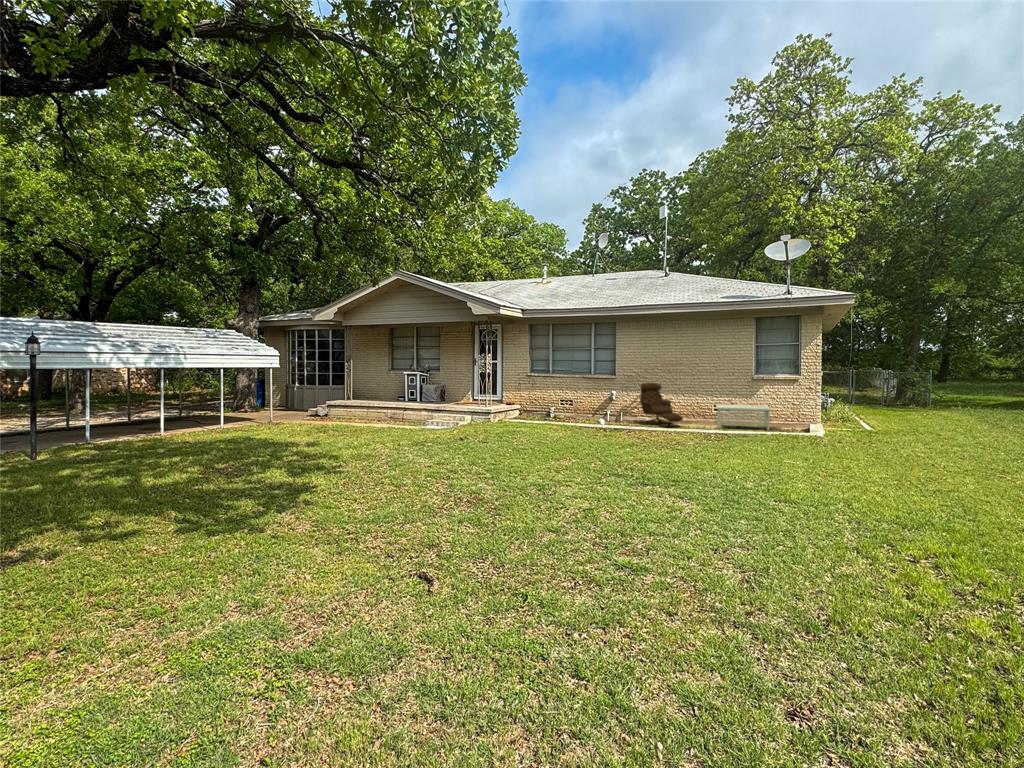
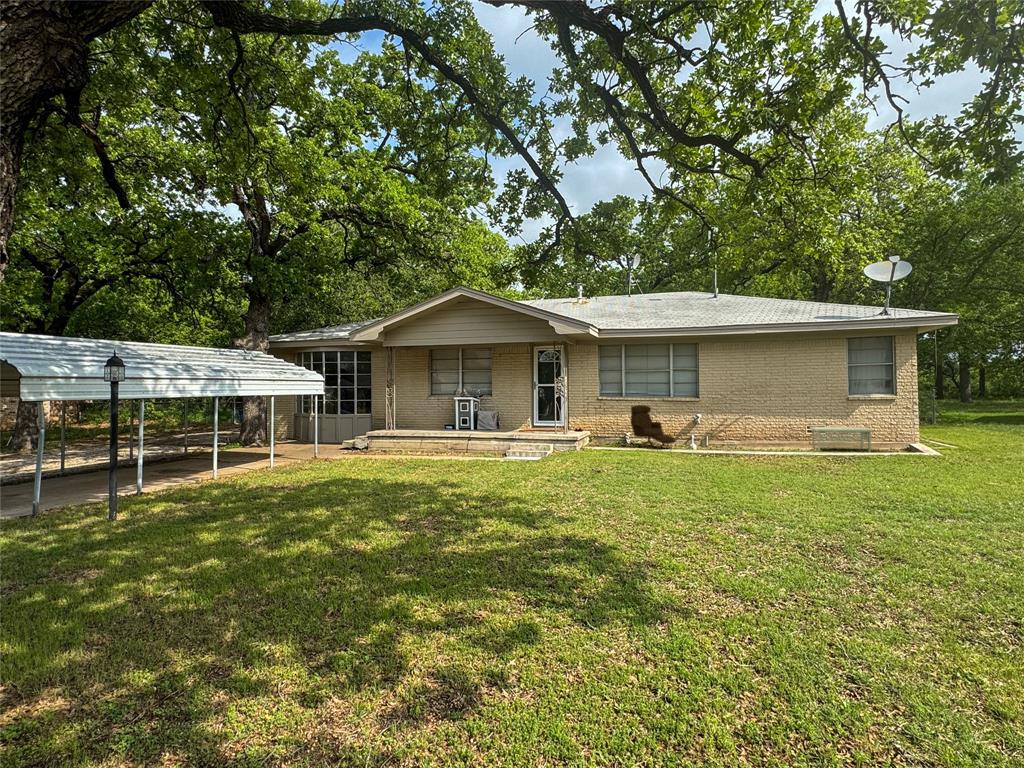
lounge chair: present [640,383,683,425] -> present [631,405,675,448]

